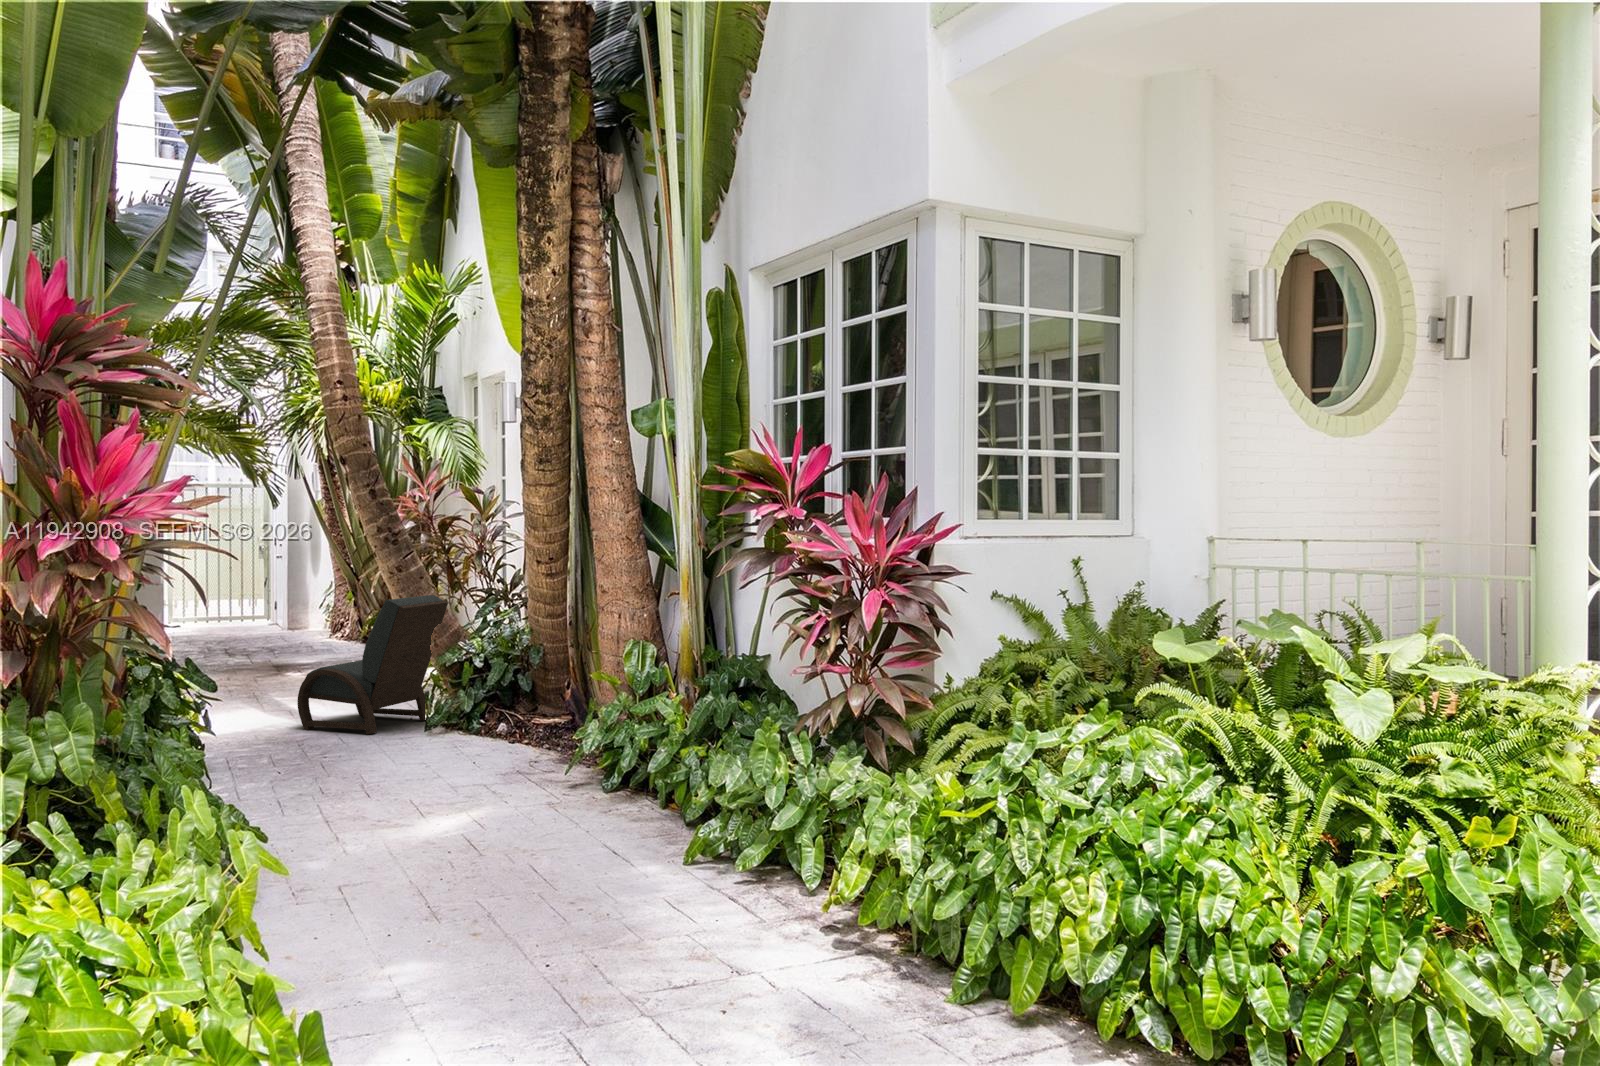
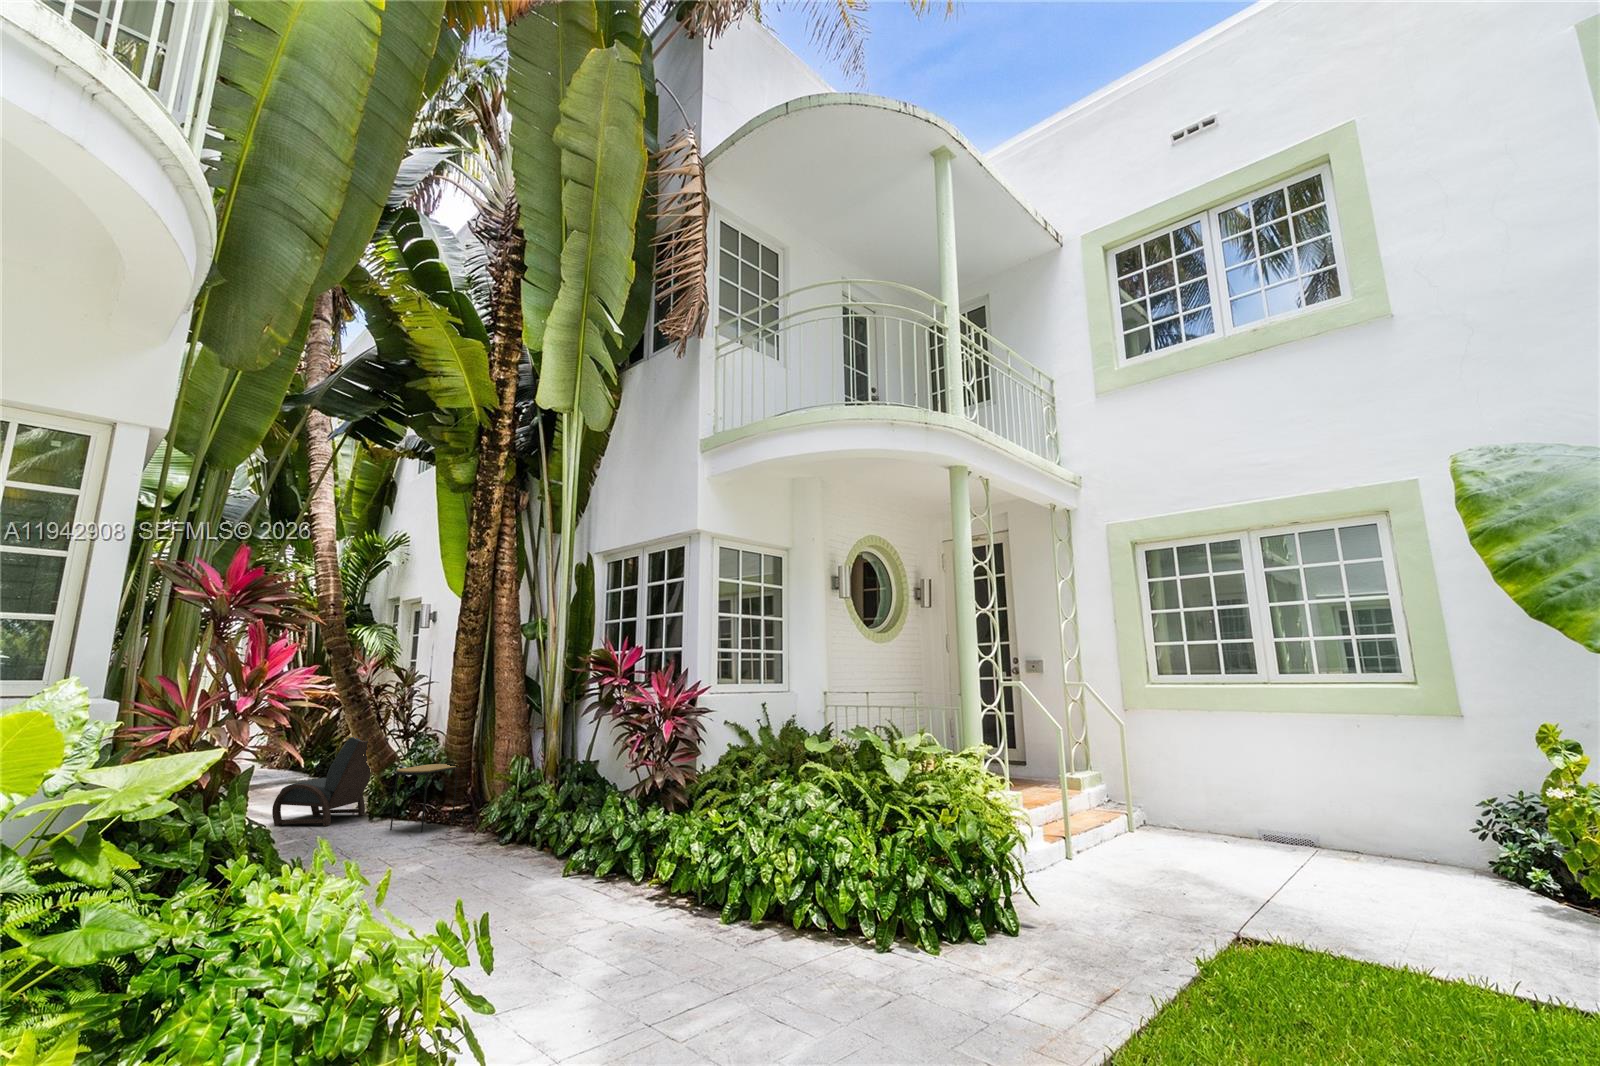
side table: none [451,647,549,756] -> present [390,764,457,832]

